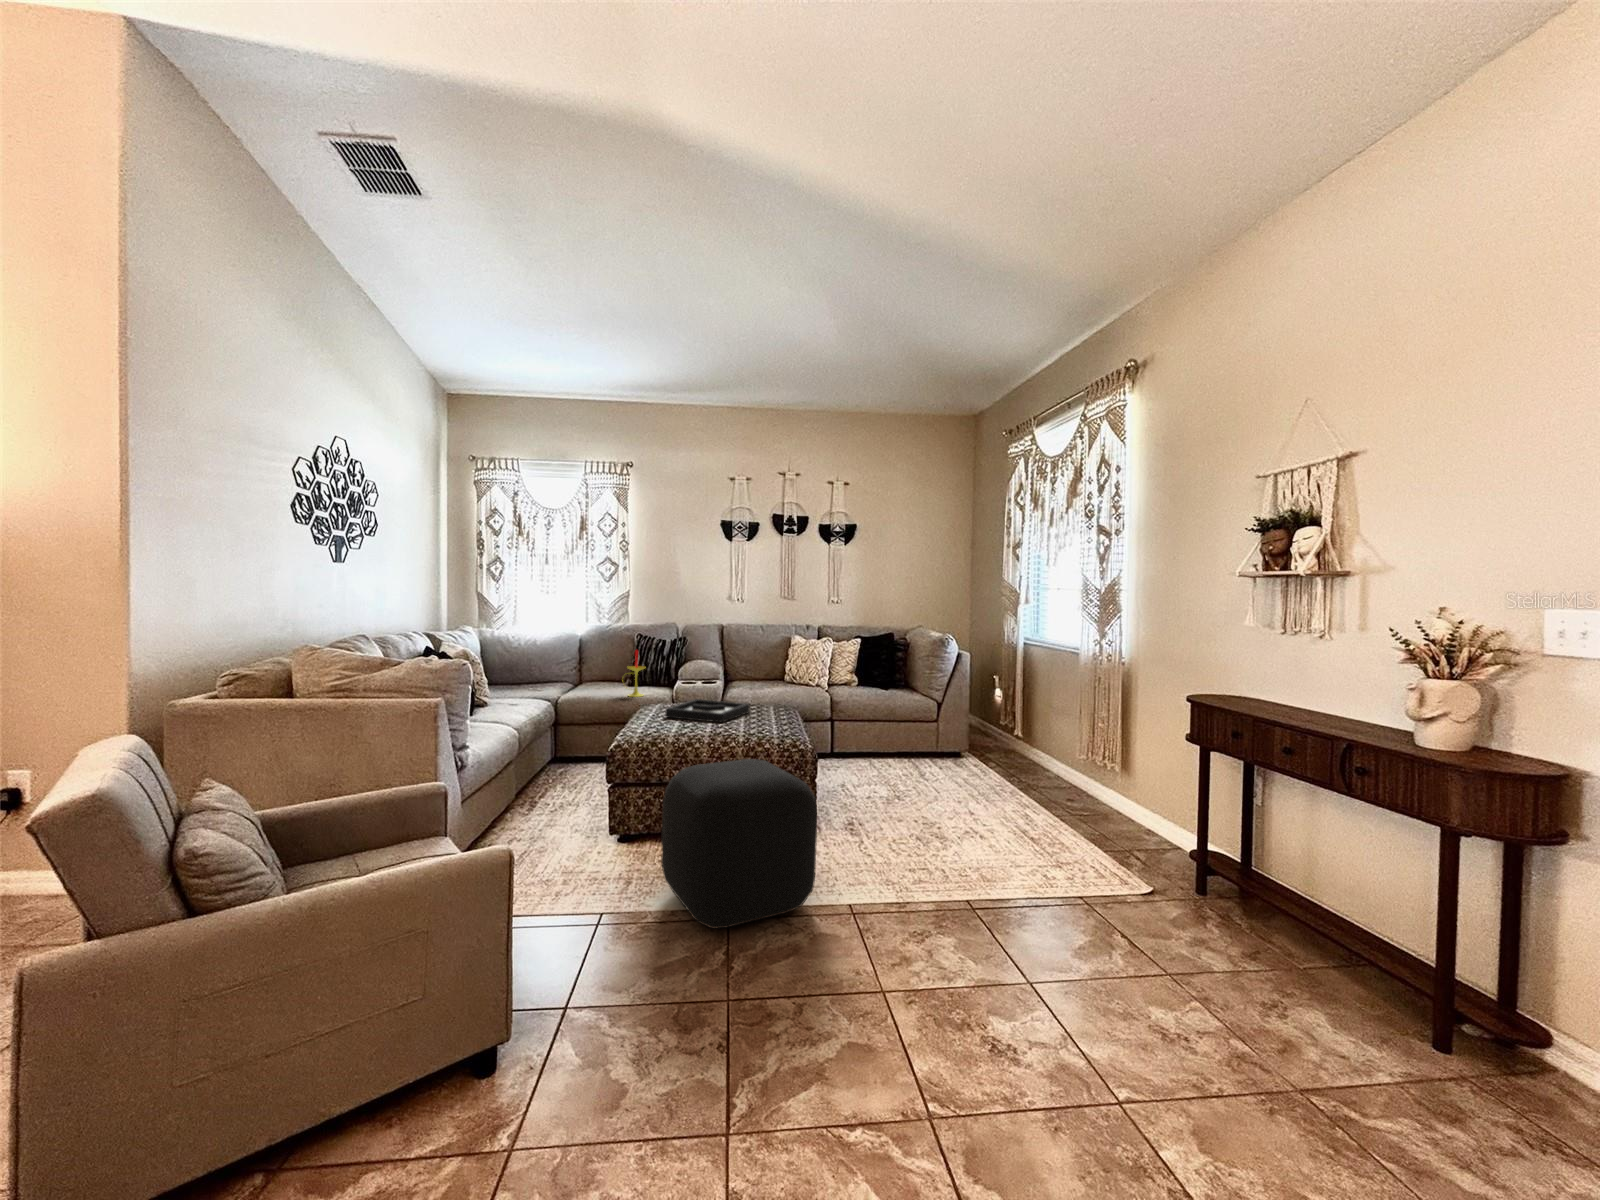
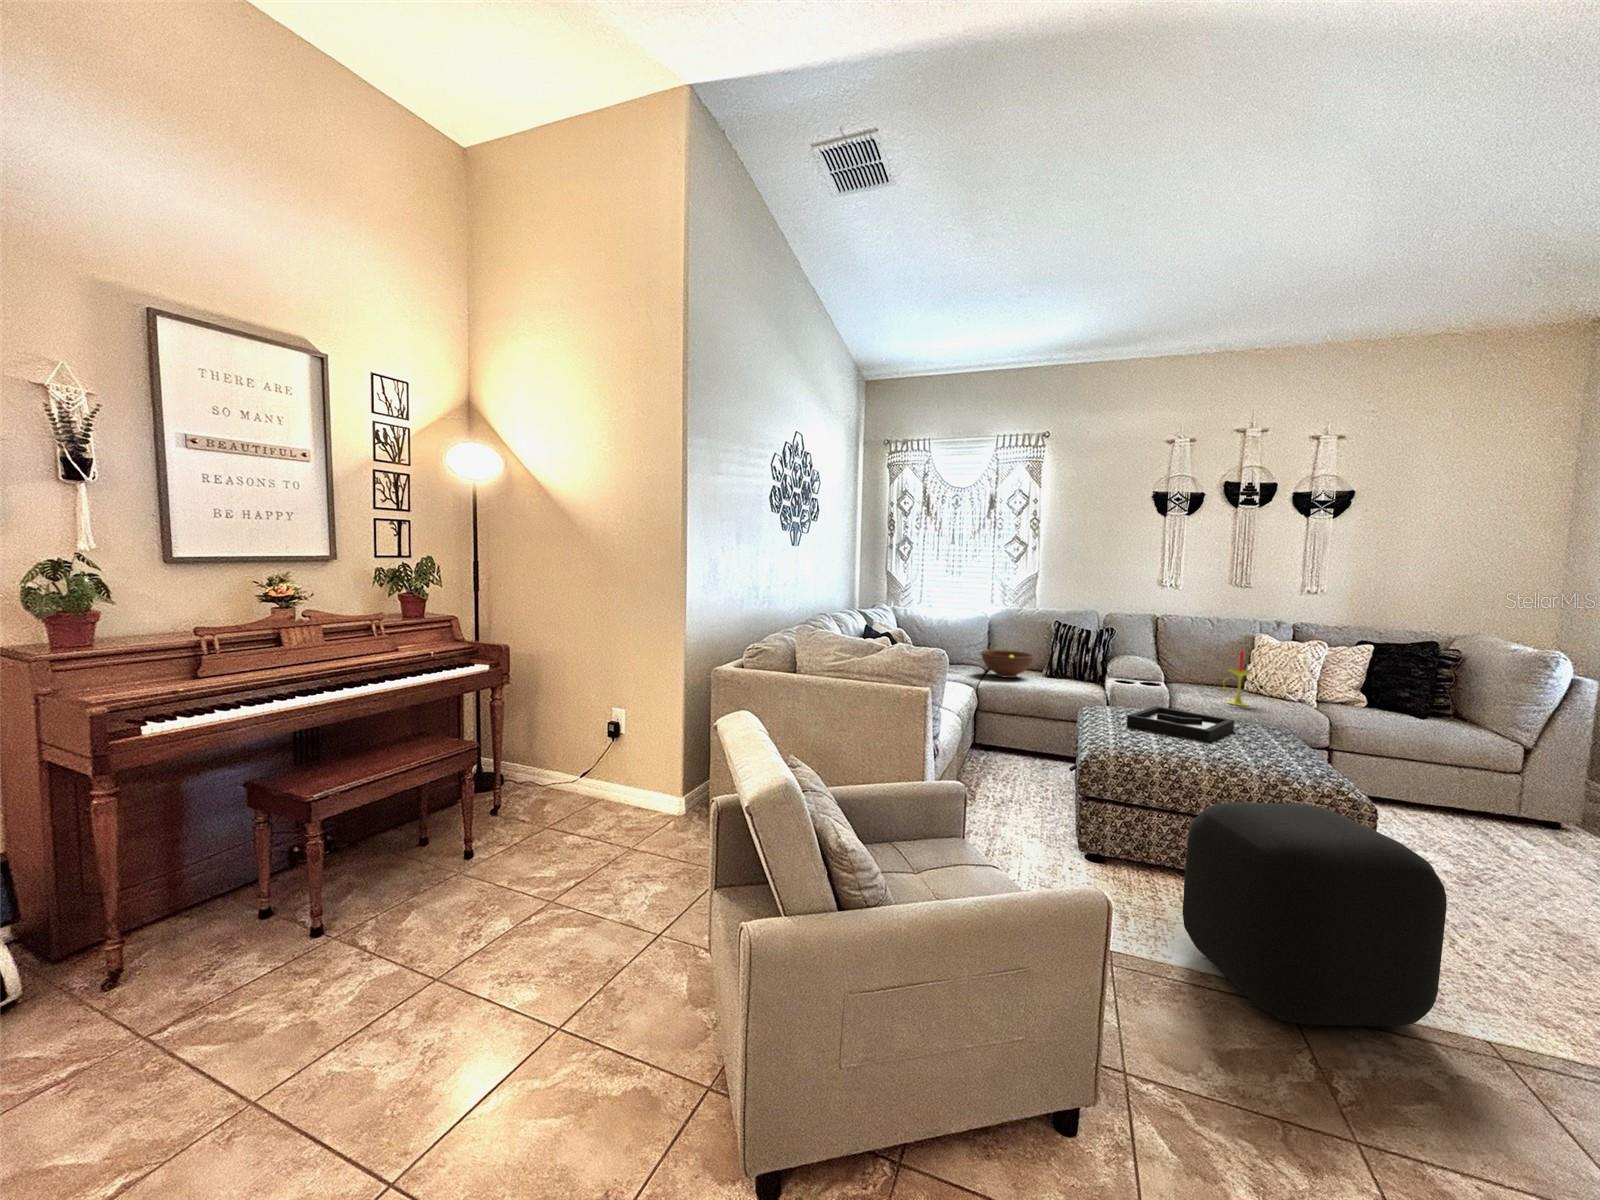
candle: present [628,650,646,697] -> present [1223,651,1253,706]
fruit bowl: none [567,662,616,688] -> present [982,650,1034,678]

